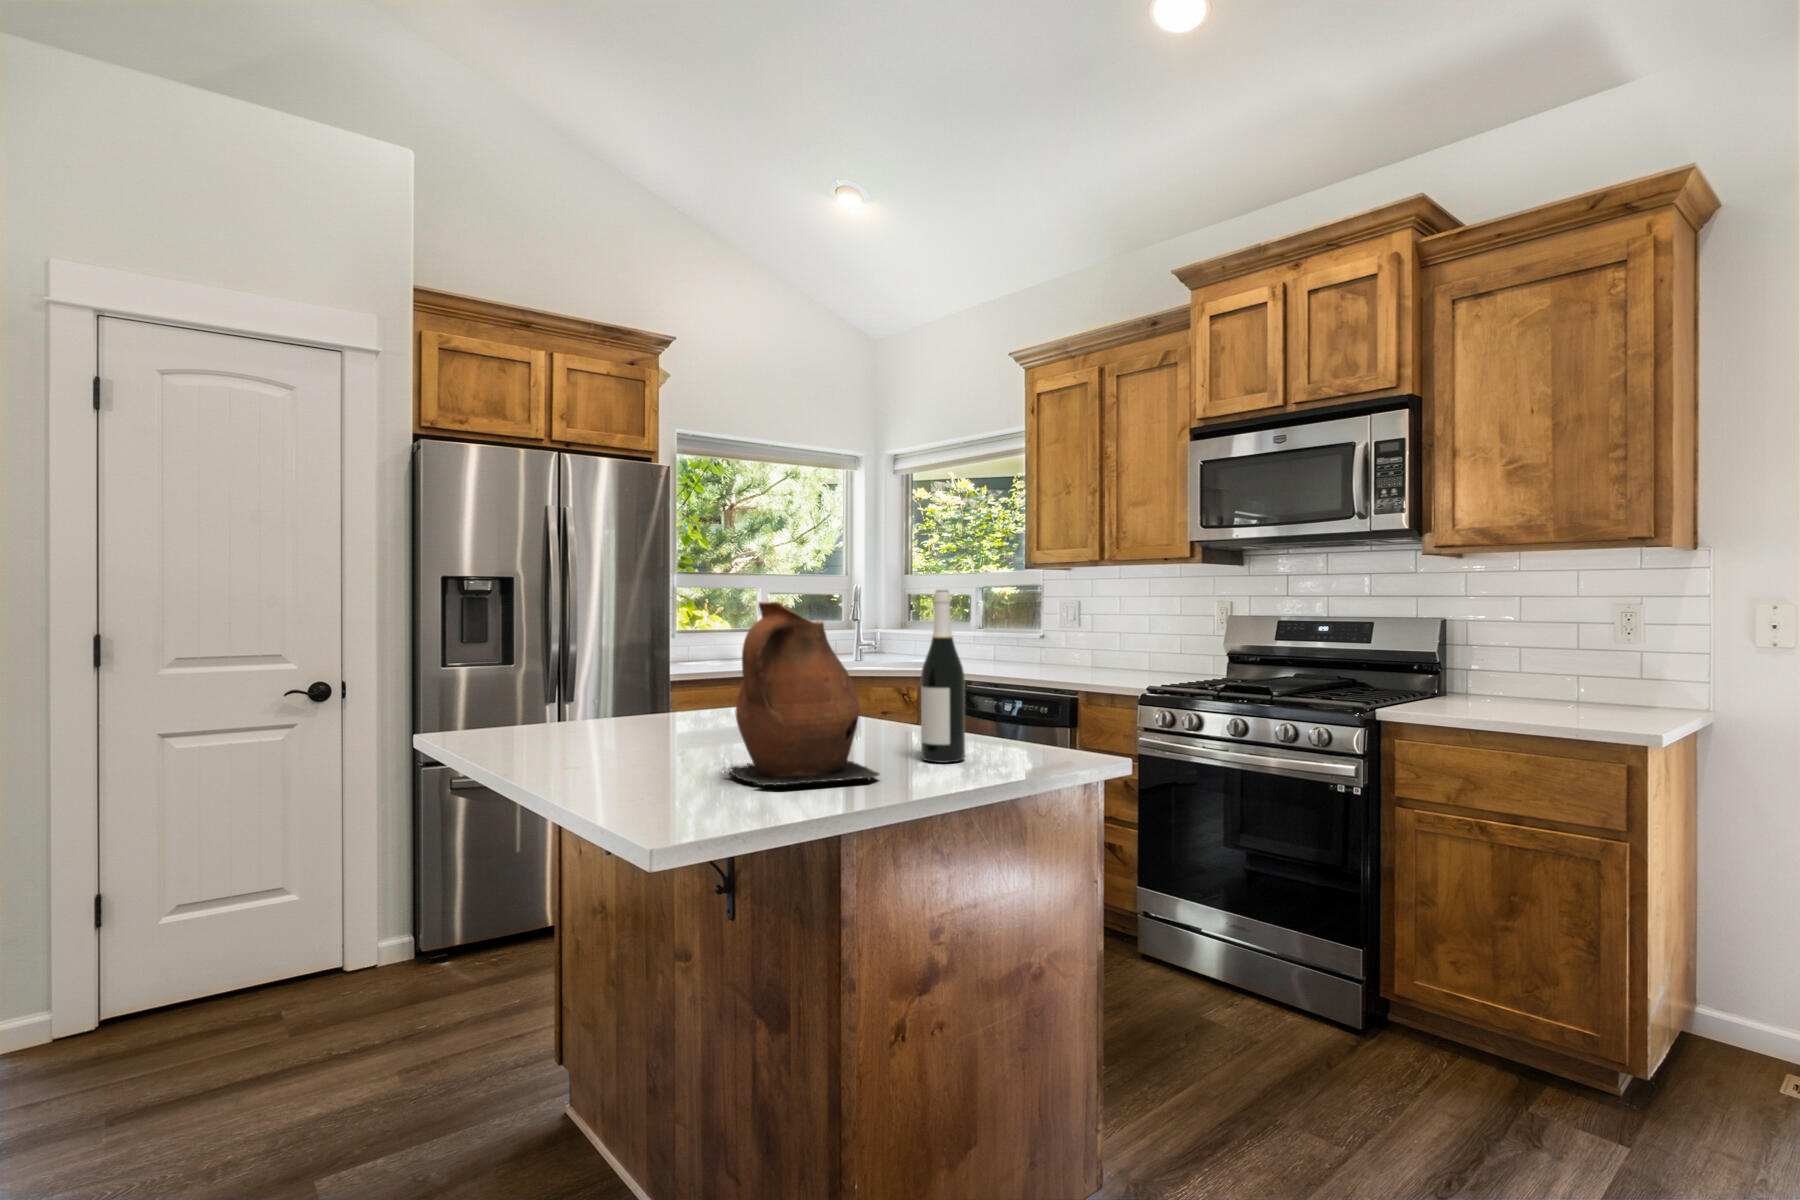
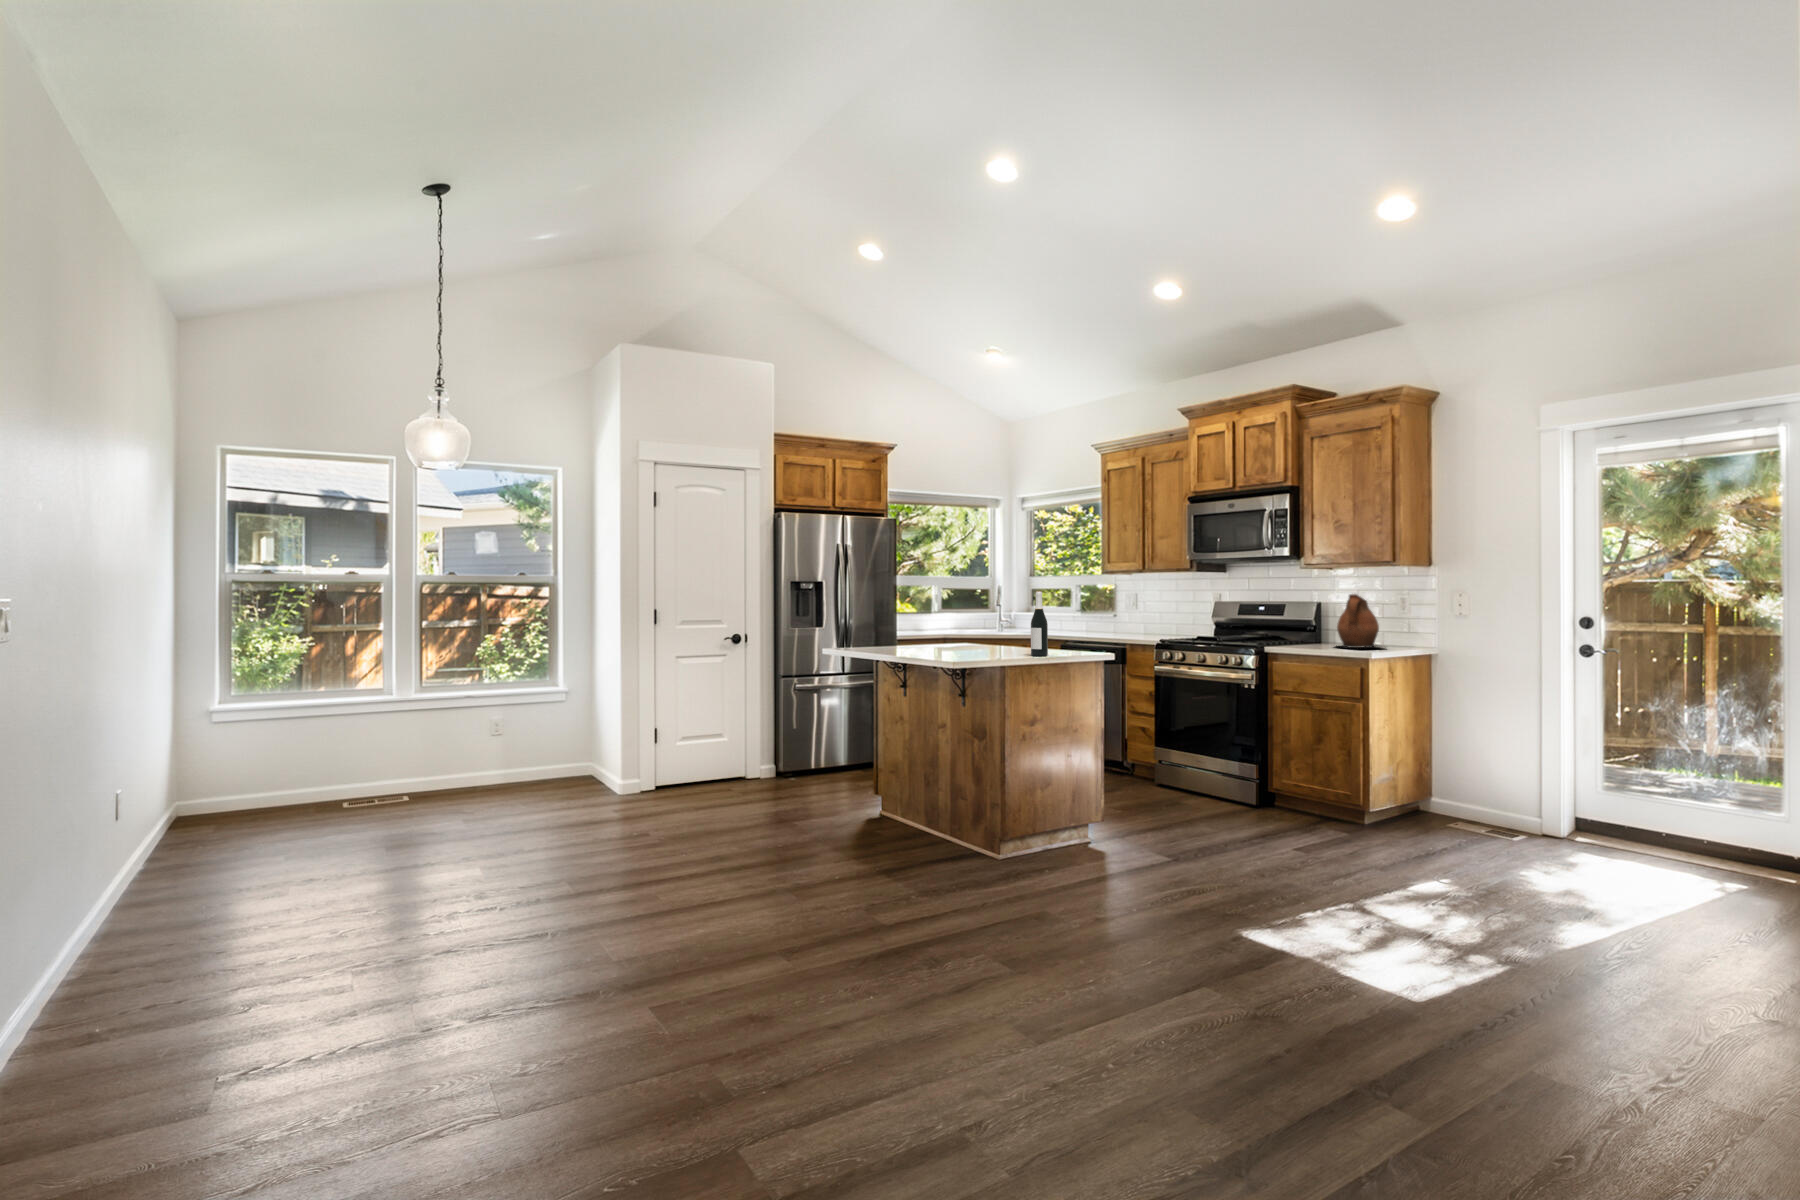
ceramic pitcher: present [729,602,879,785] -> present [1336,594,1379,648]

